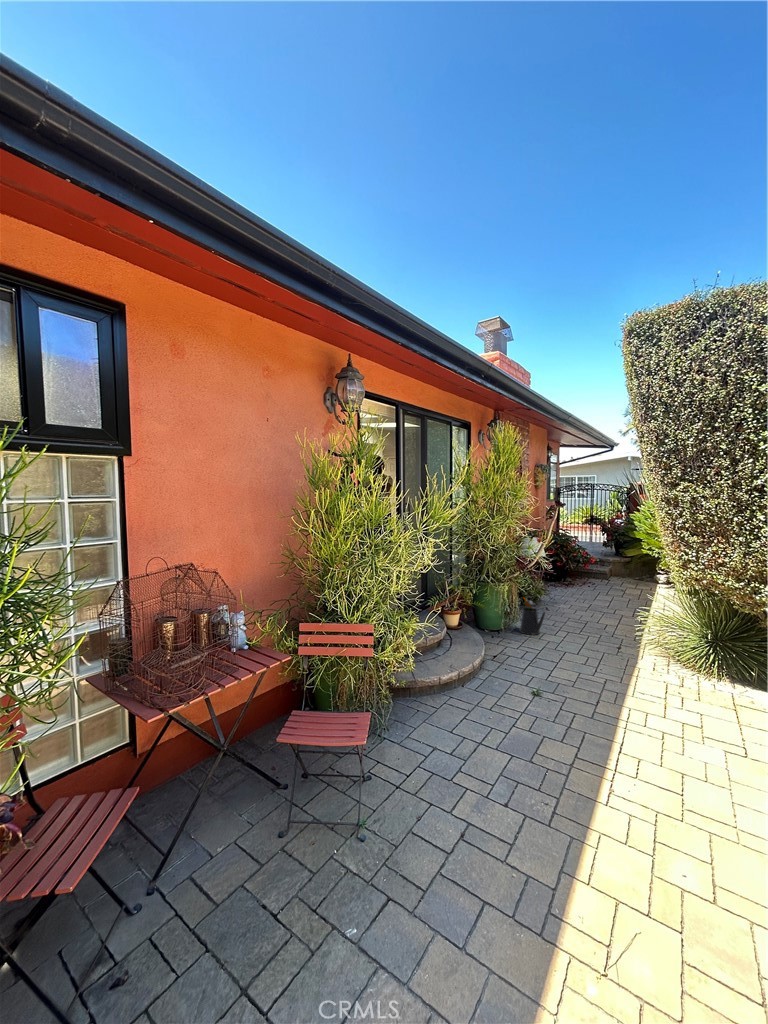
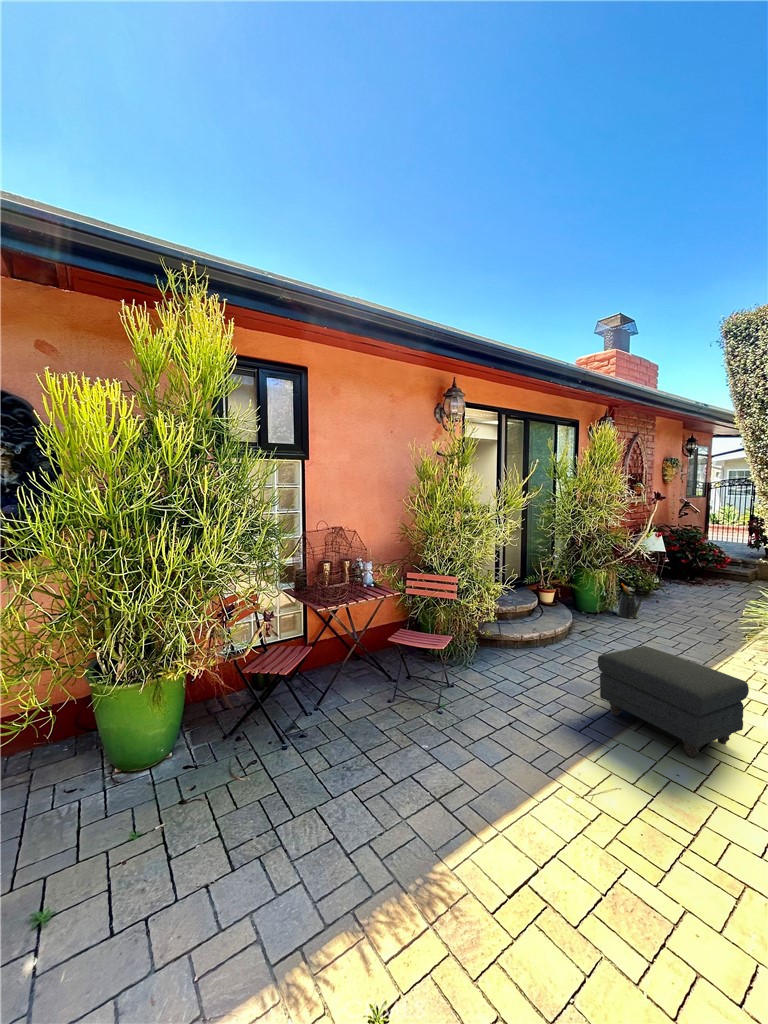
ottoman: none [557,689,728,843] -> present [598,646,749,757]

